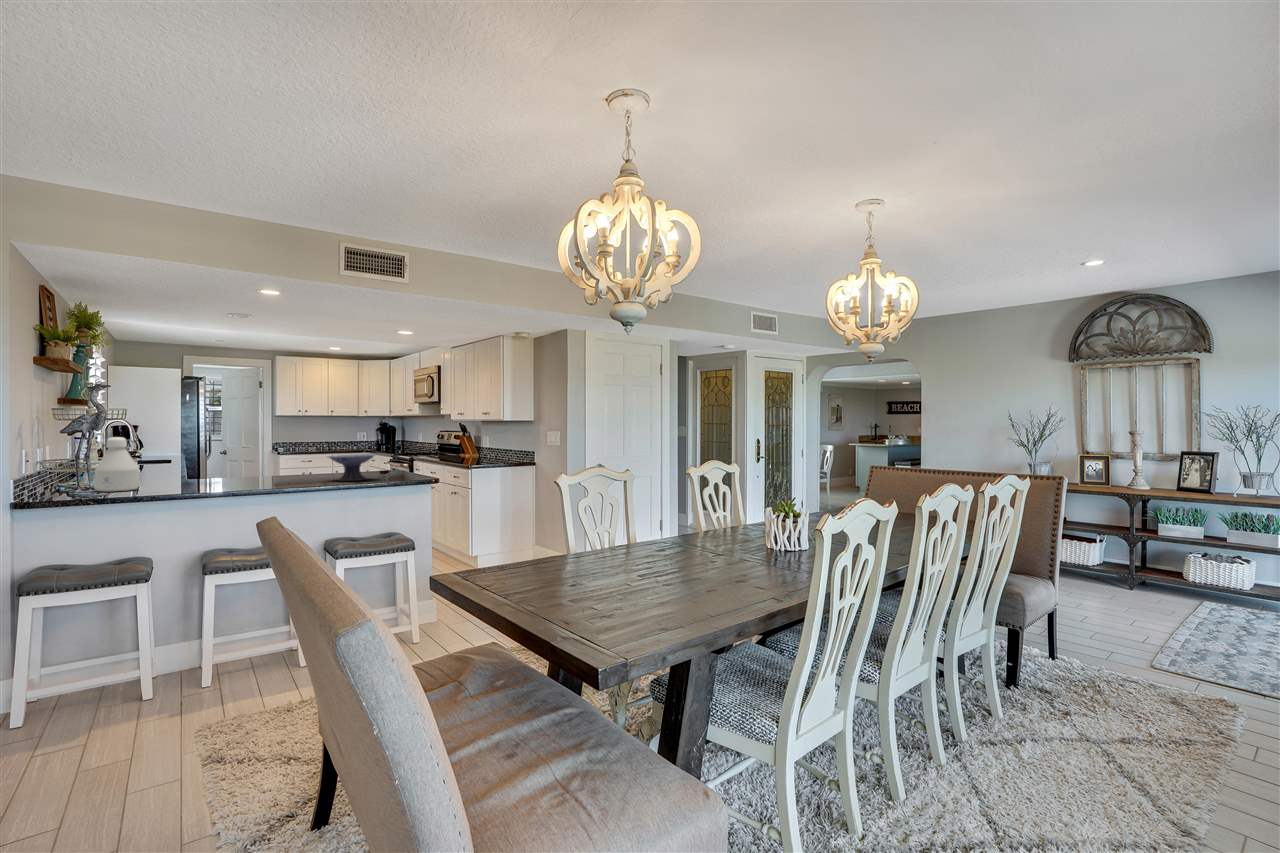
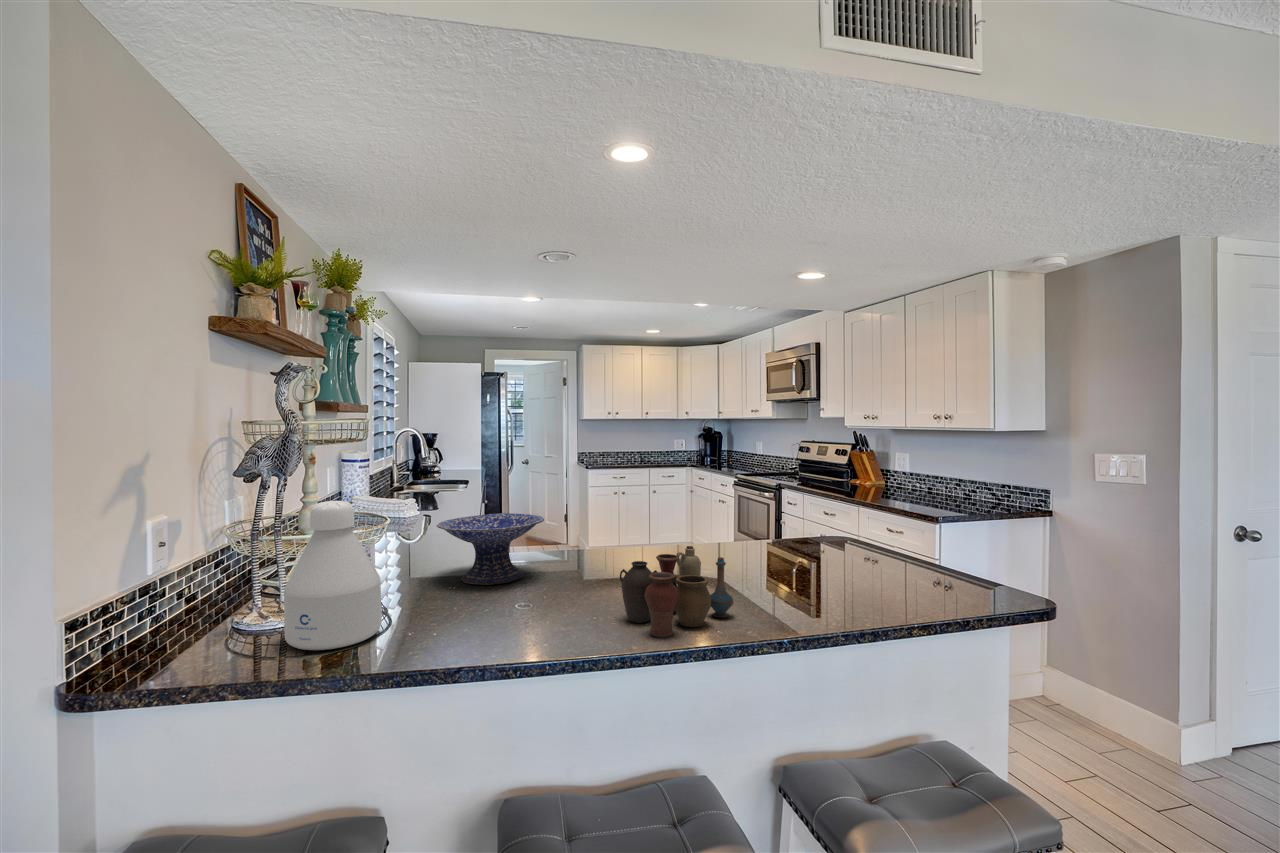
decorative bowl: present [328,454,375,481] -> present [437,513,544,585]
vase: none [251,460,303,487] -> present [620,546,734,637]

